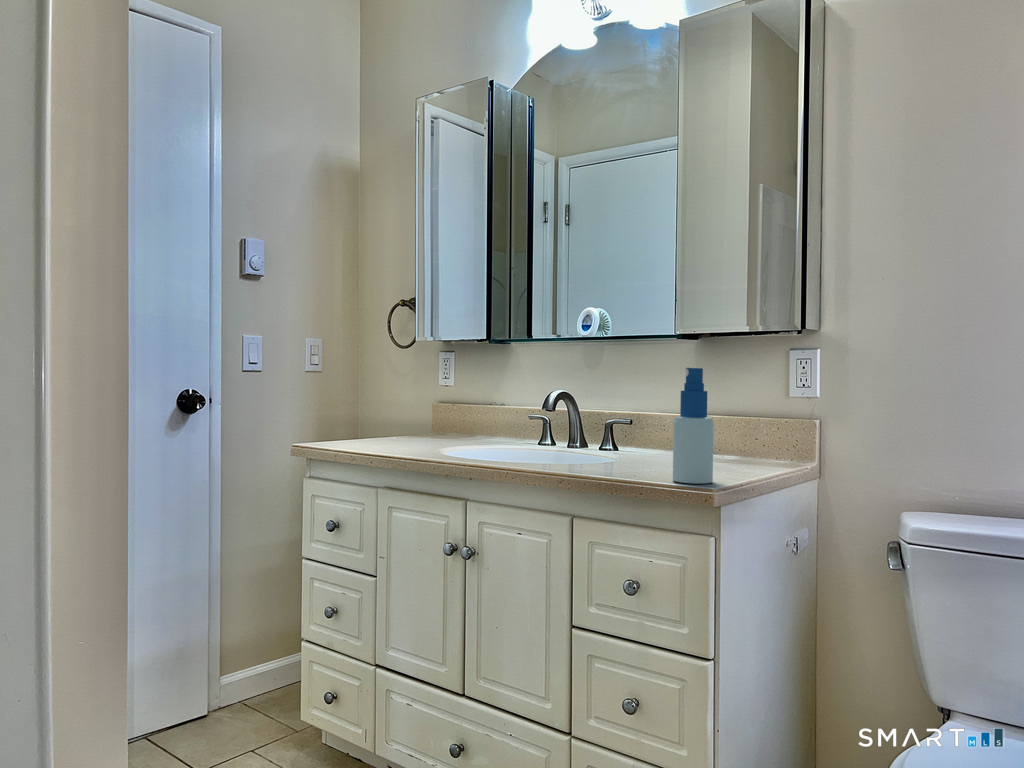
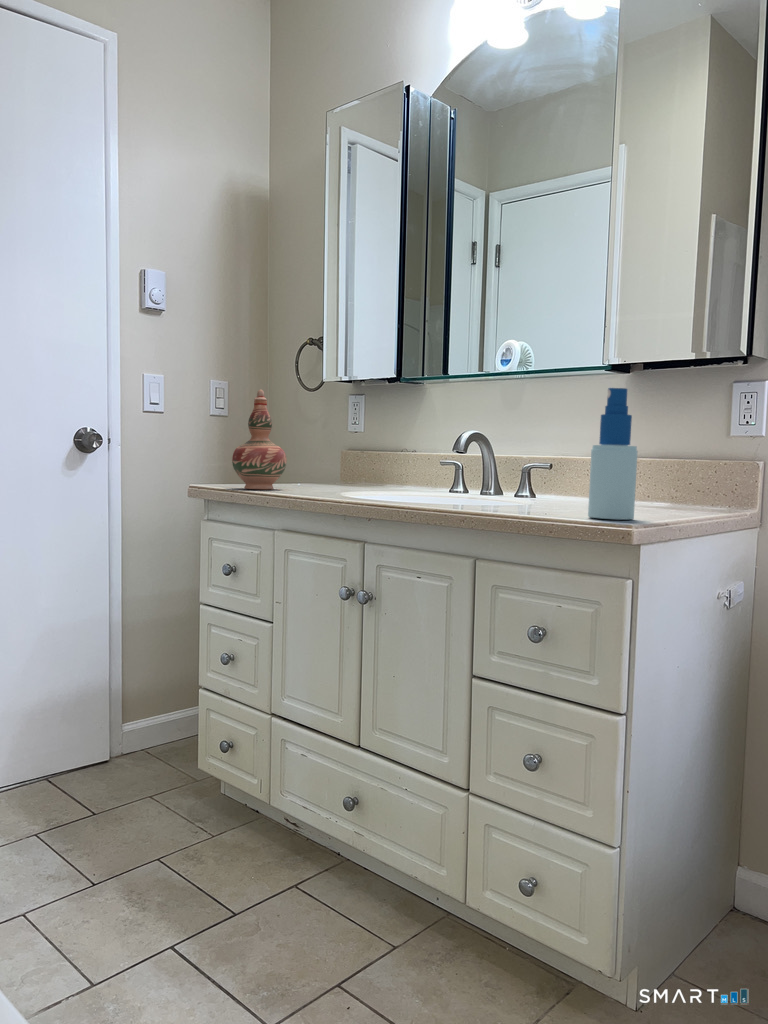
decorative vase: none [334,353,386,447] -> present [232,389,287,489]

